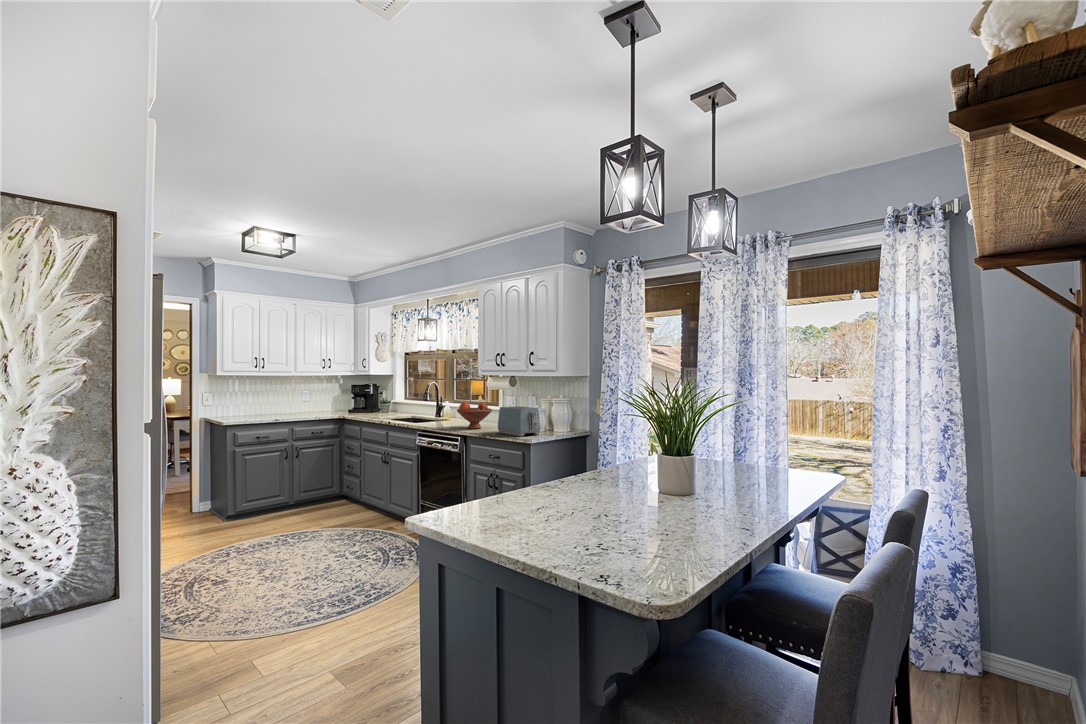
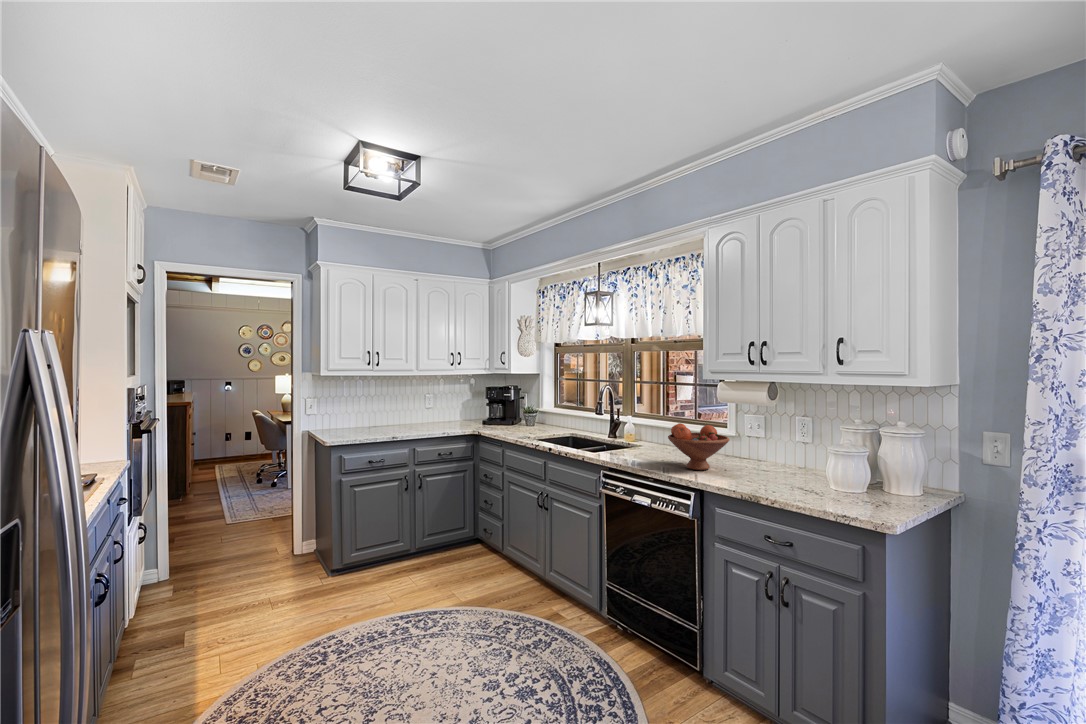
toaster: present [498,406,540,436] -> none [759,437,856,502]

